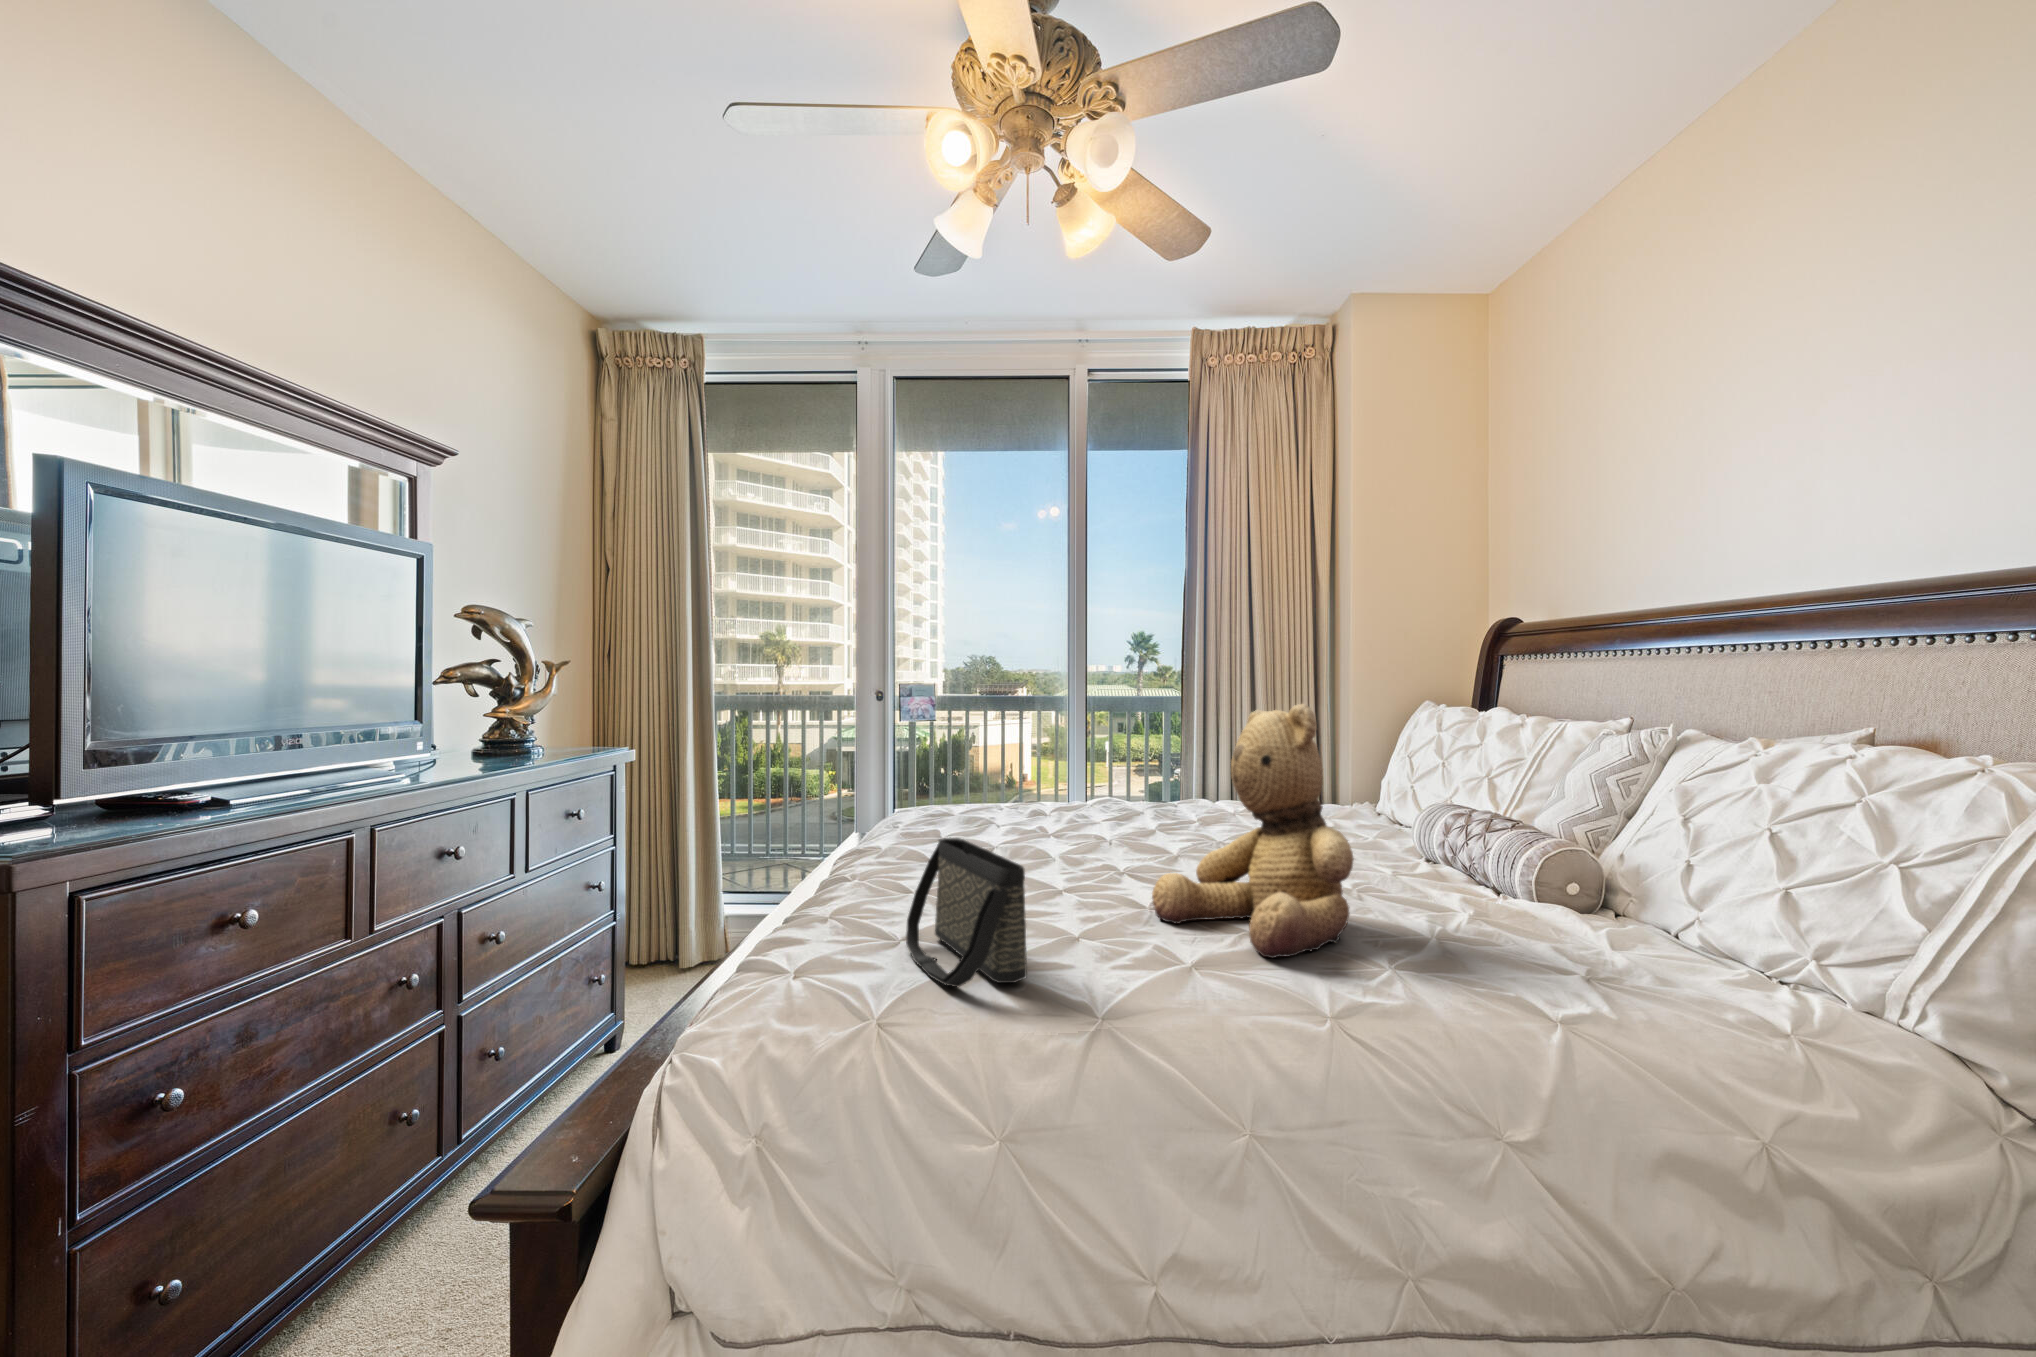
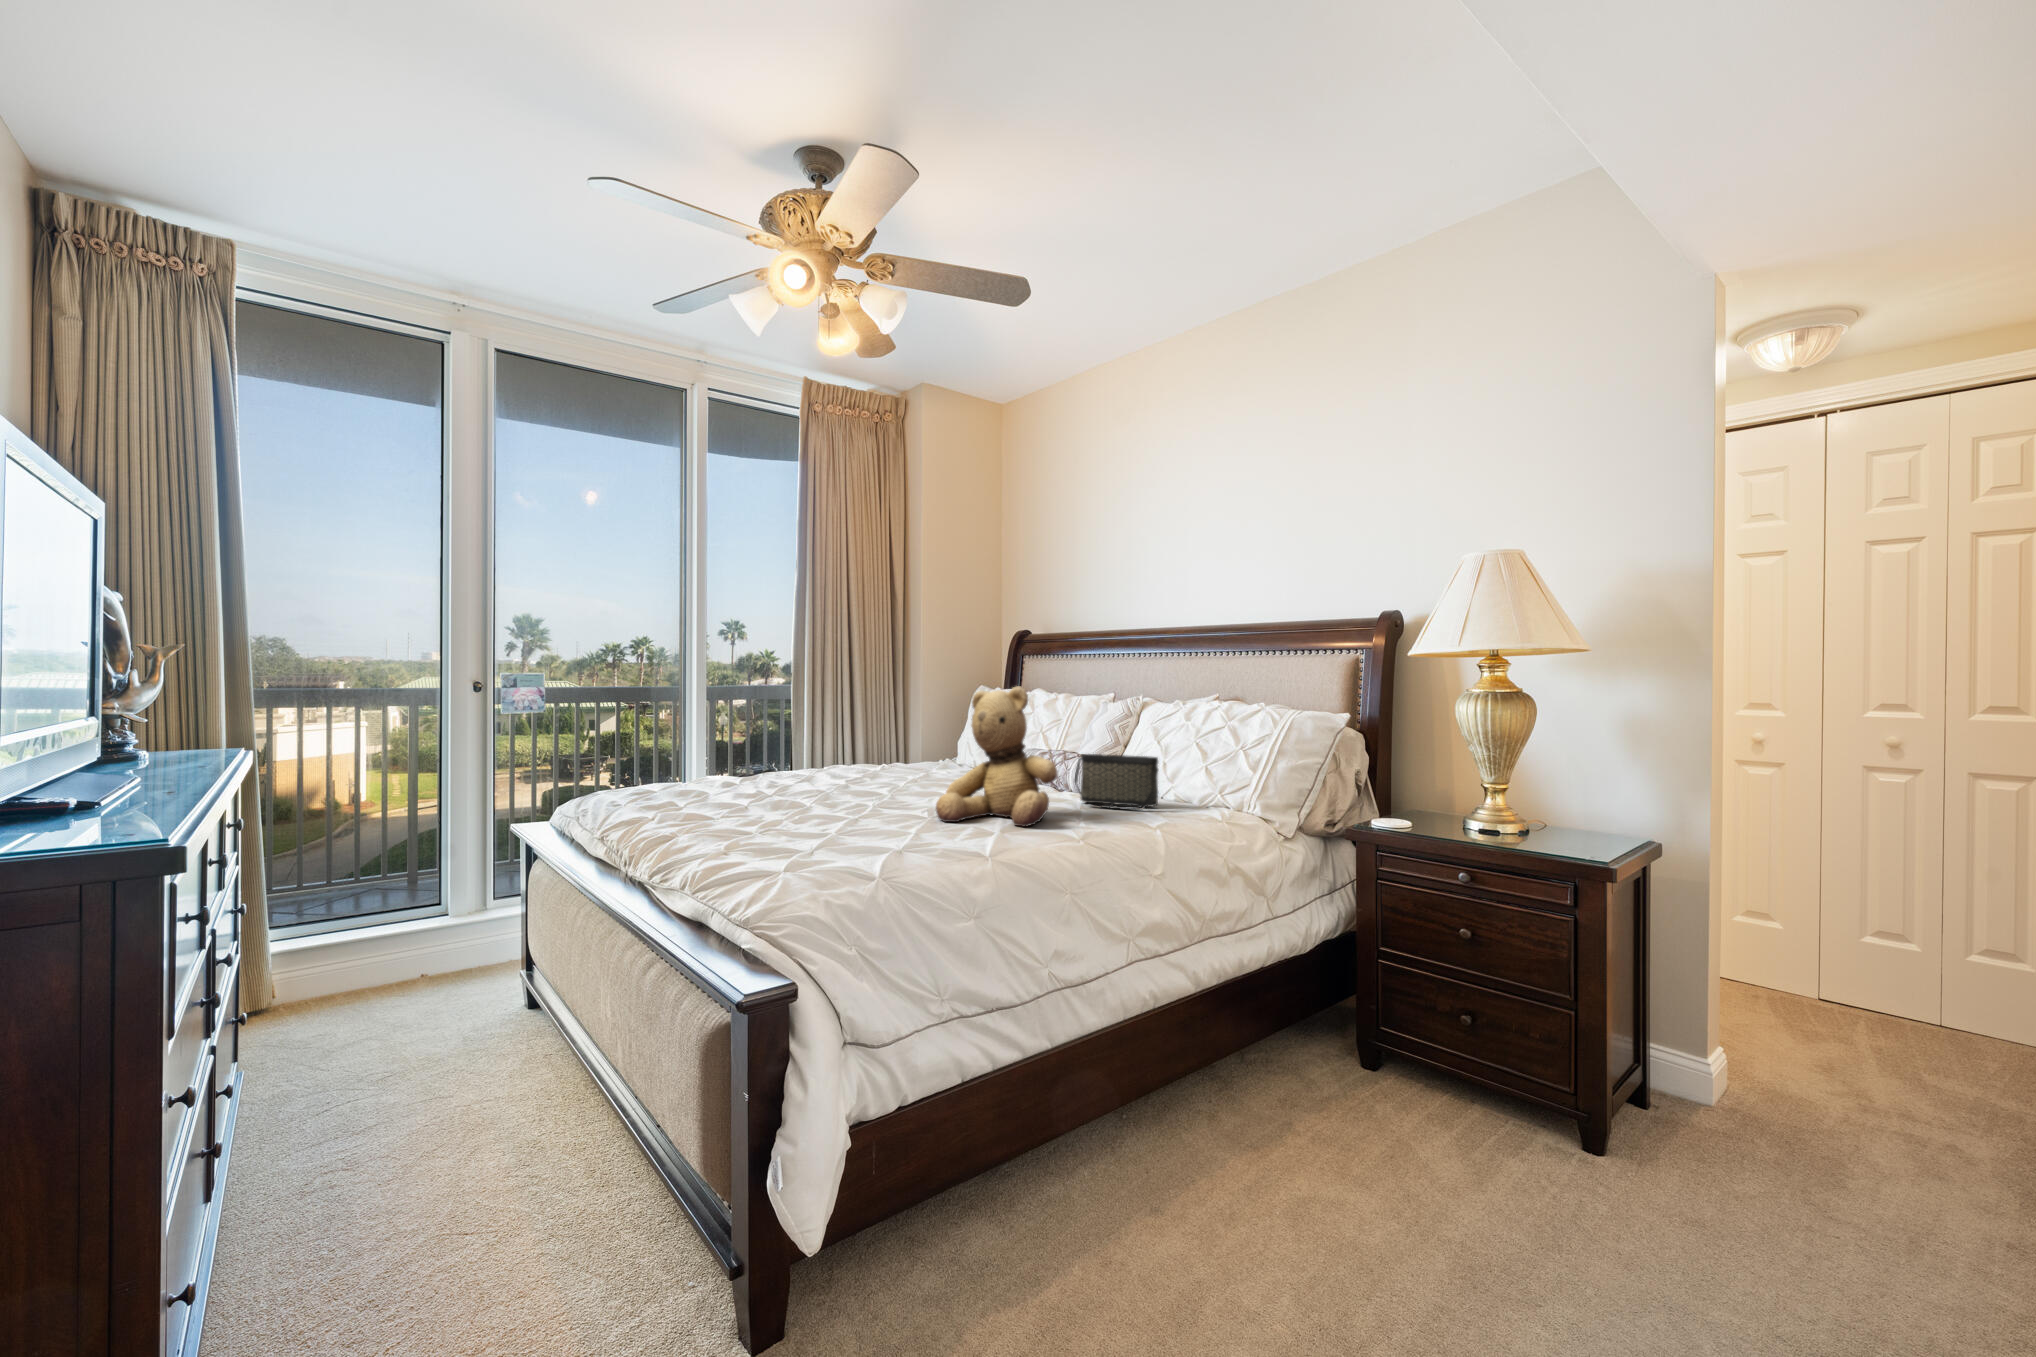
handbag: present [906,838,1027,987] -> present [1075,754,1158,810]

